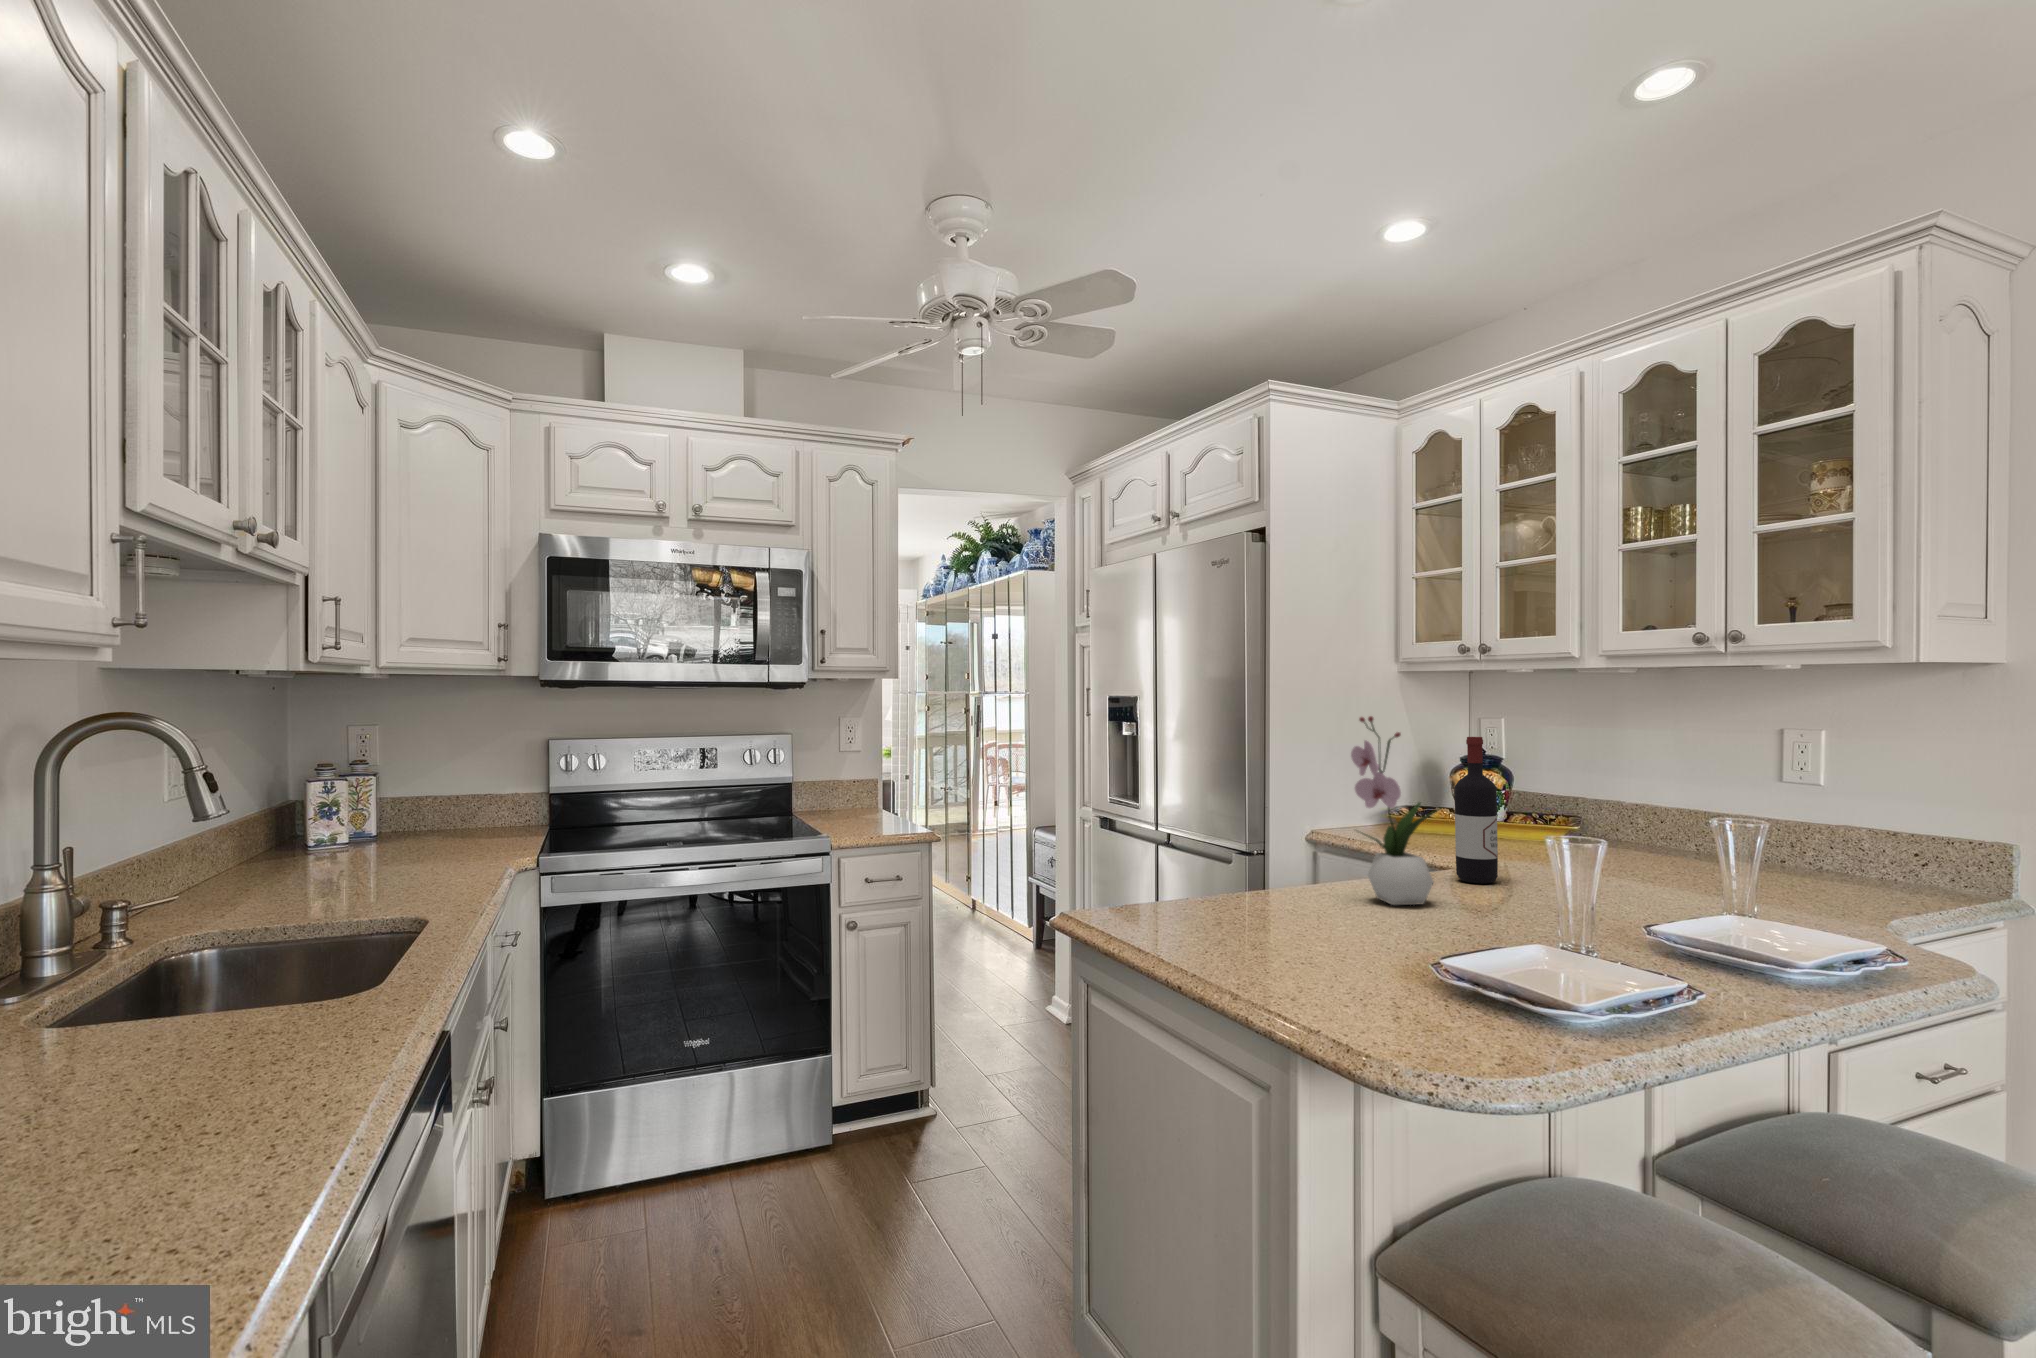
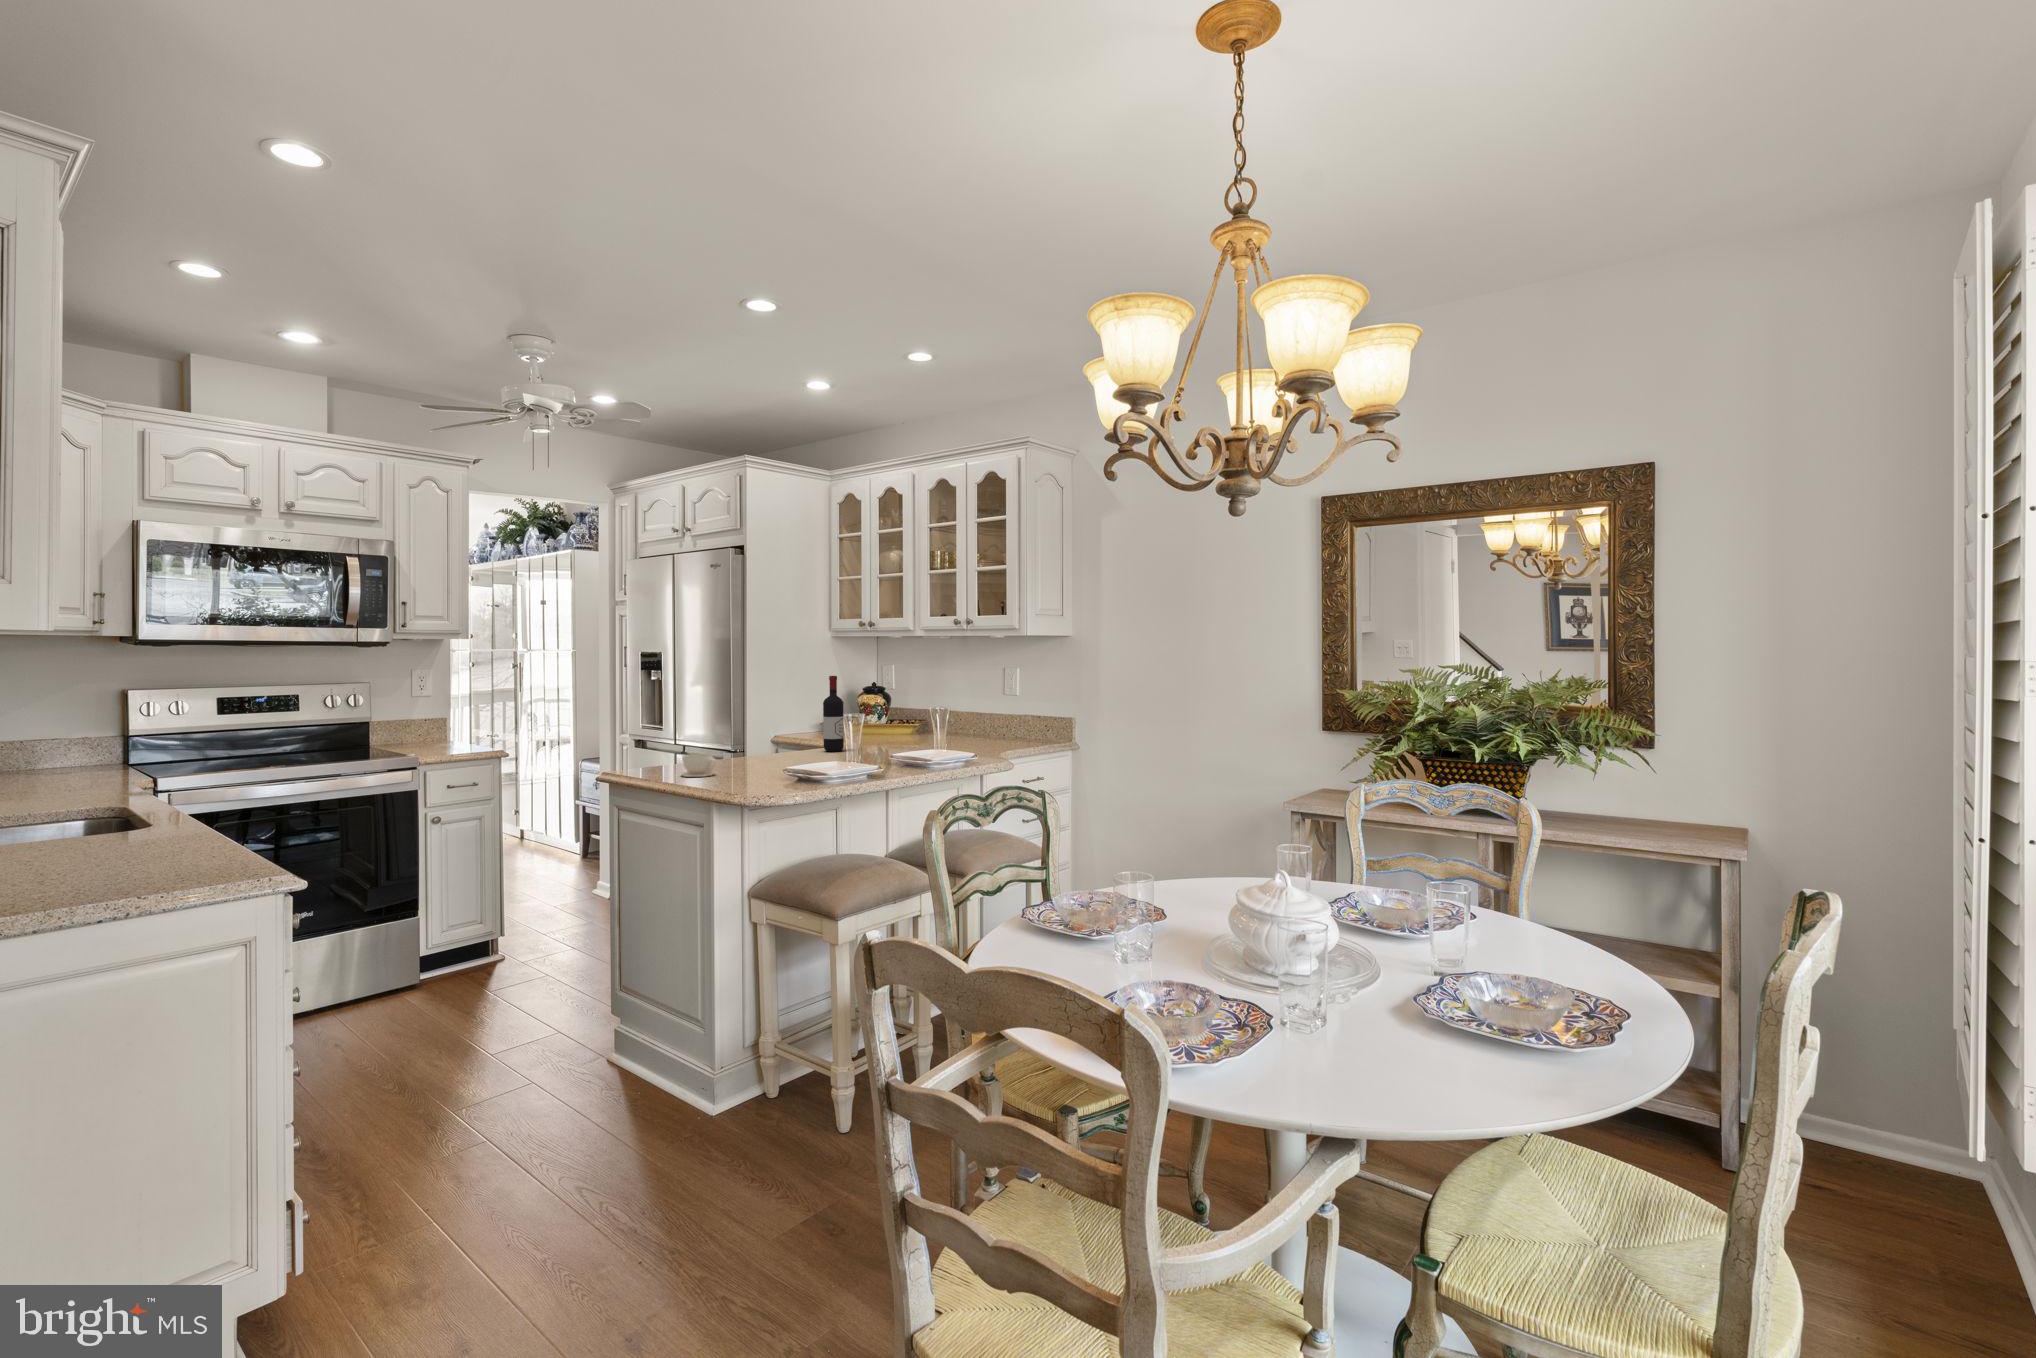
flower arrangement: present [1351,716,1441,905] -> none [760,665,804,760]
coffee cup: none [1224,898,1300,954] -> present [681,754,716,777]

